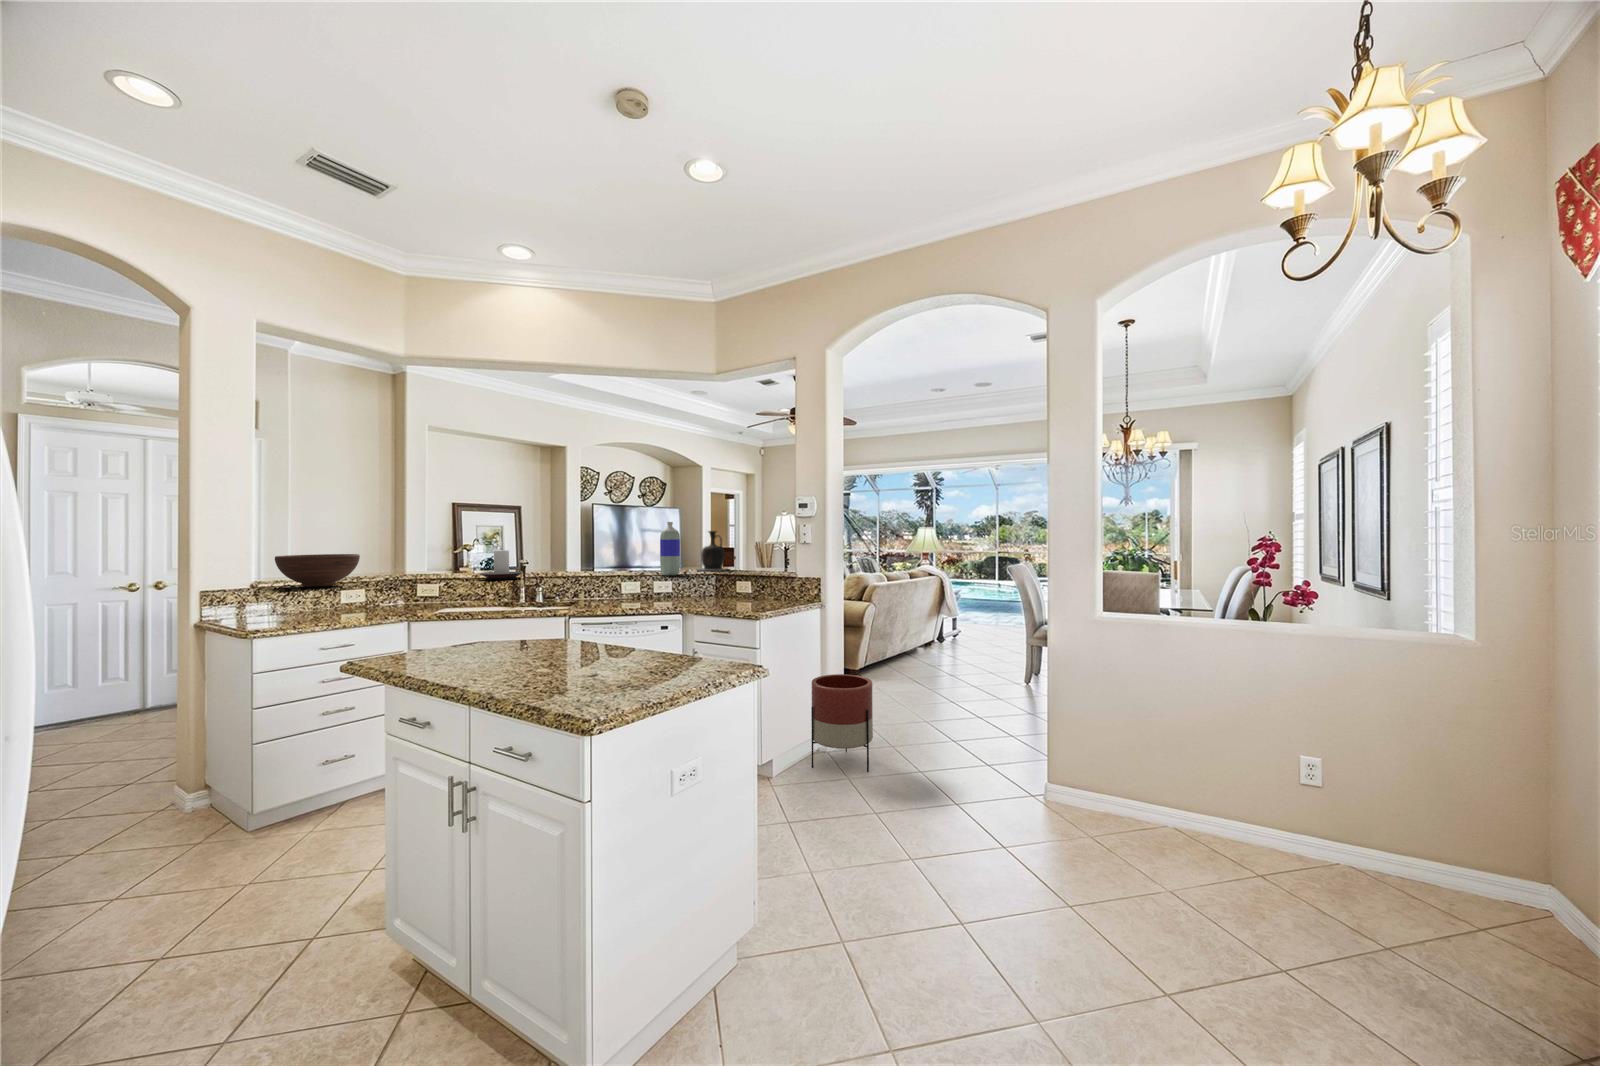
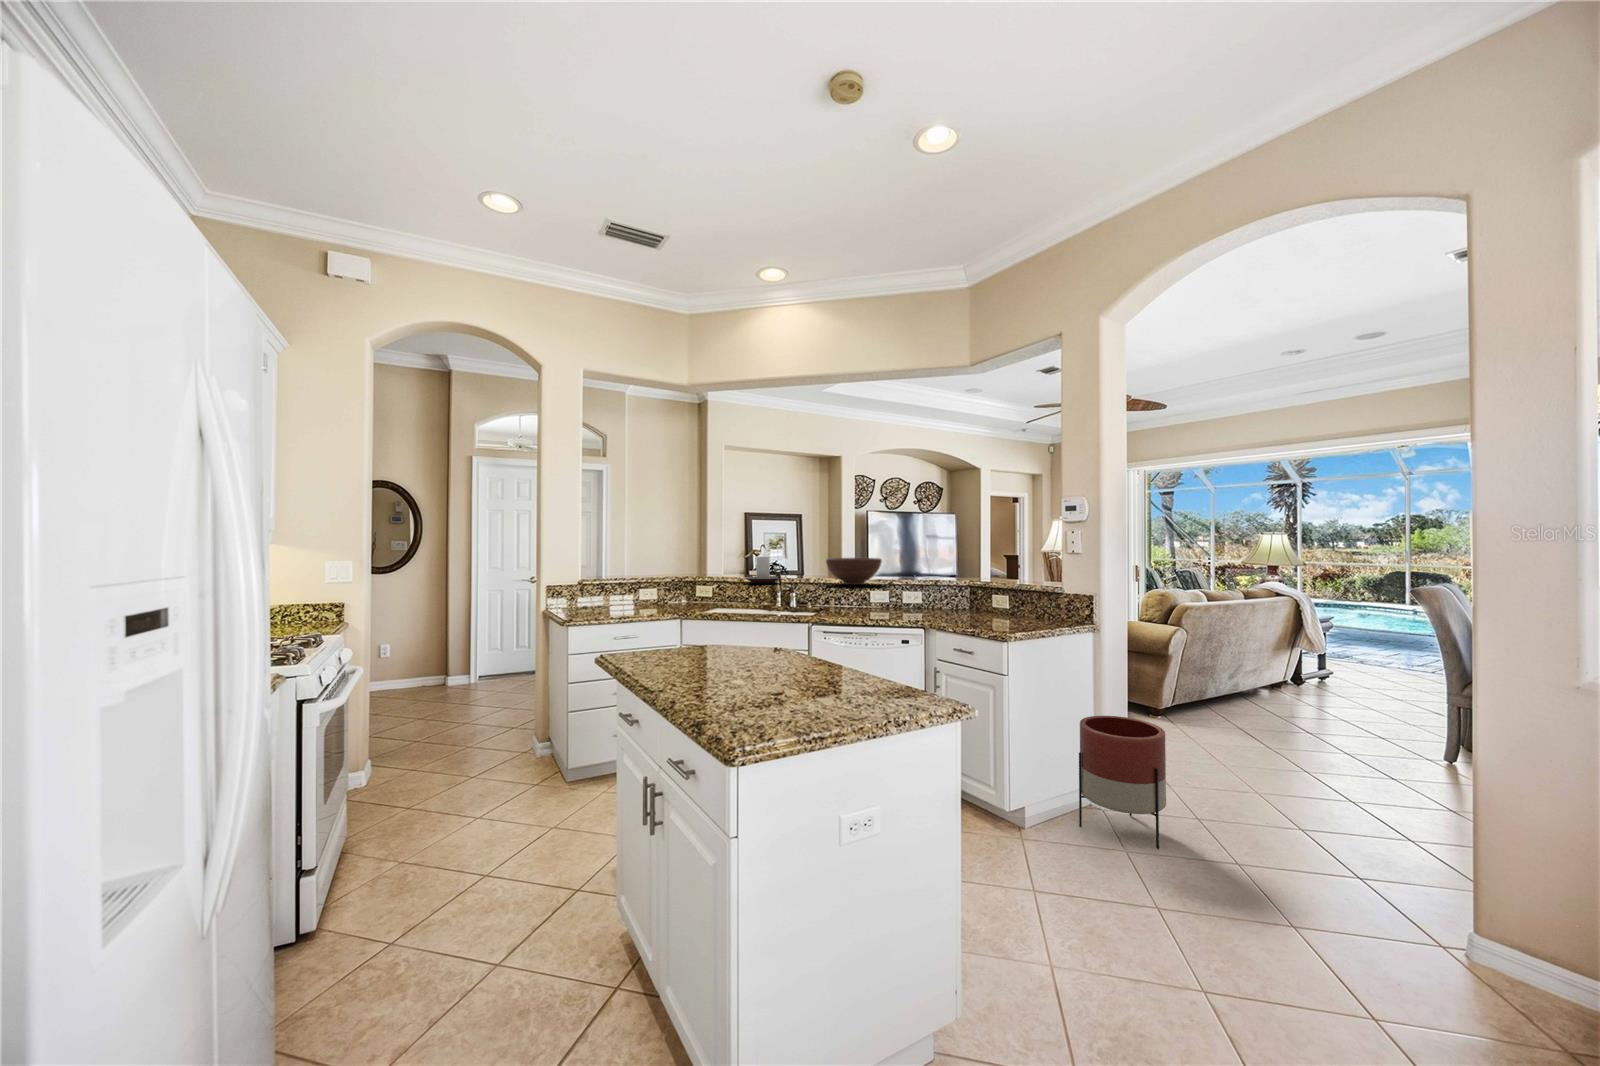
bottle: present [660,522,680,576] -> none [911,529,932,586]
vase: present [697,531,726,571] -> none [955,538,994,583]
fruit bowl: present [275,554,360,587] -> present [826,558,882,585]

